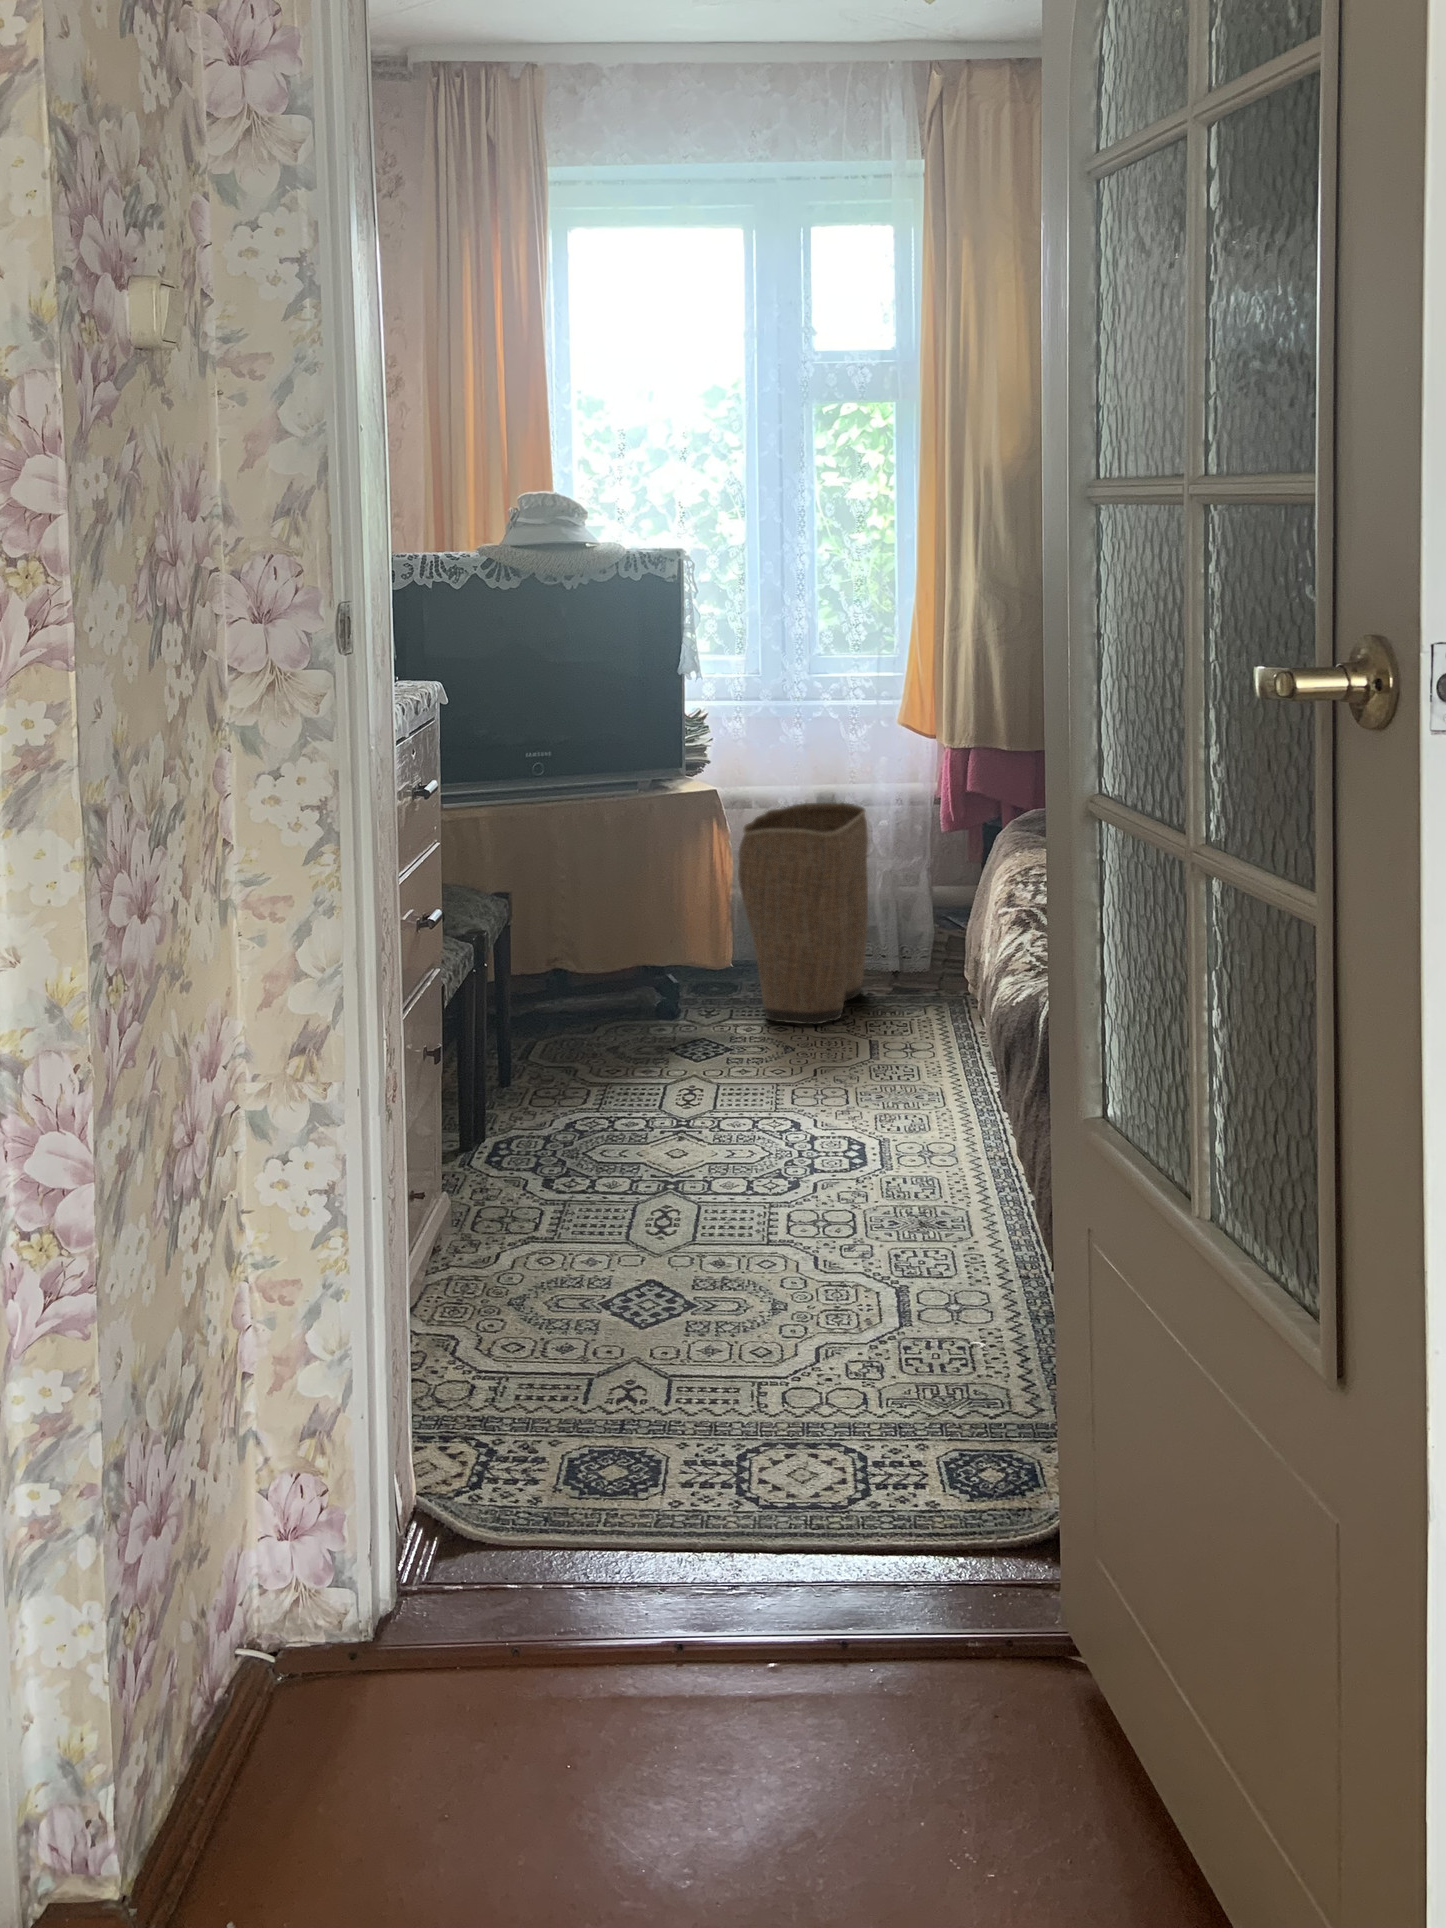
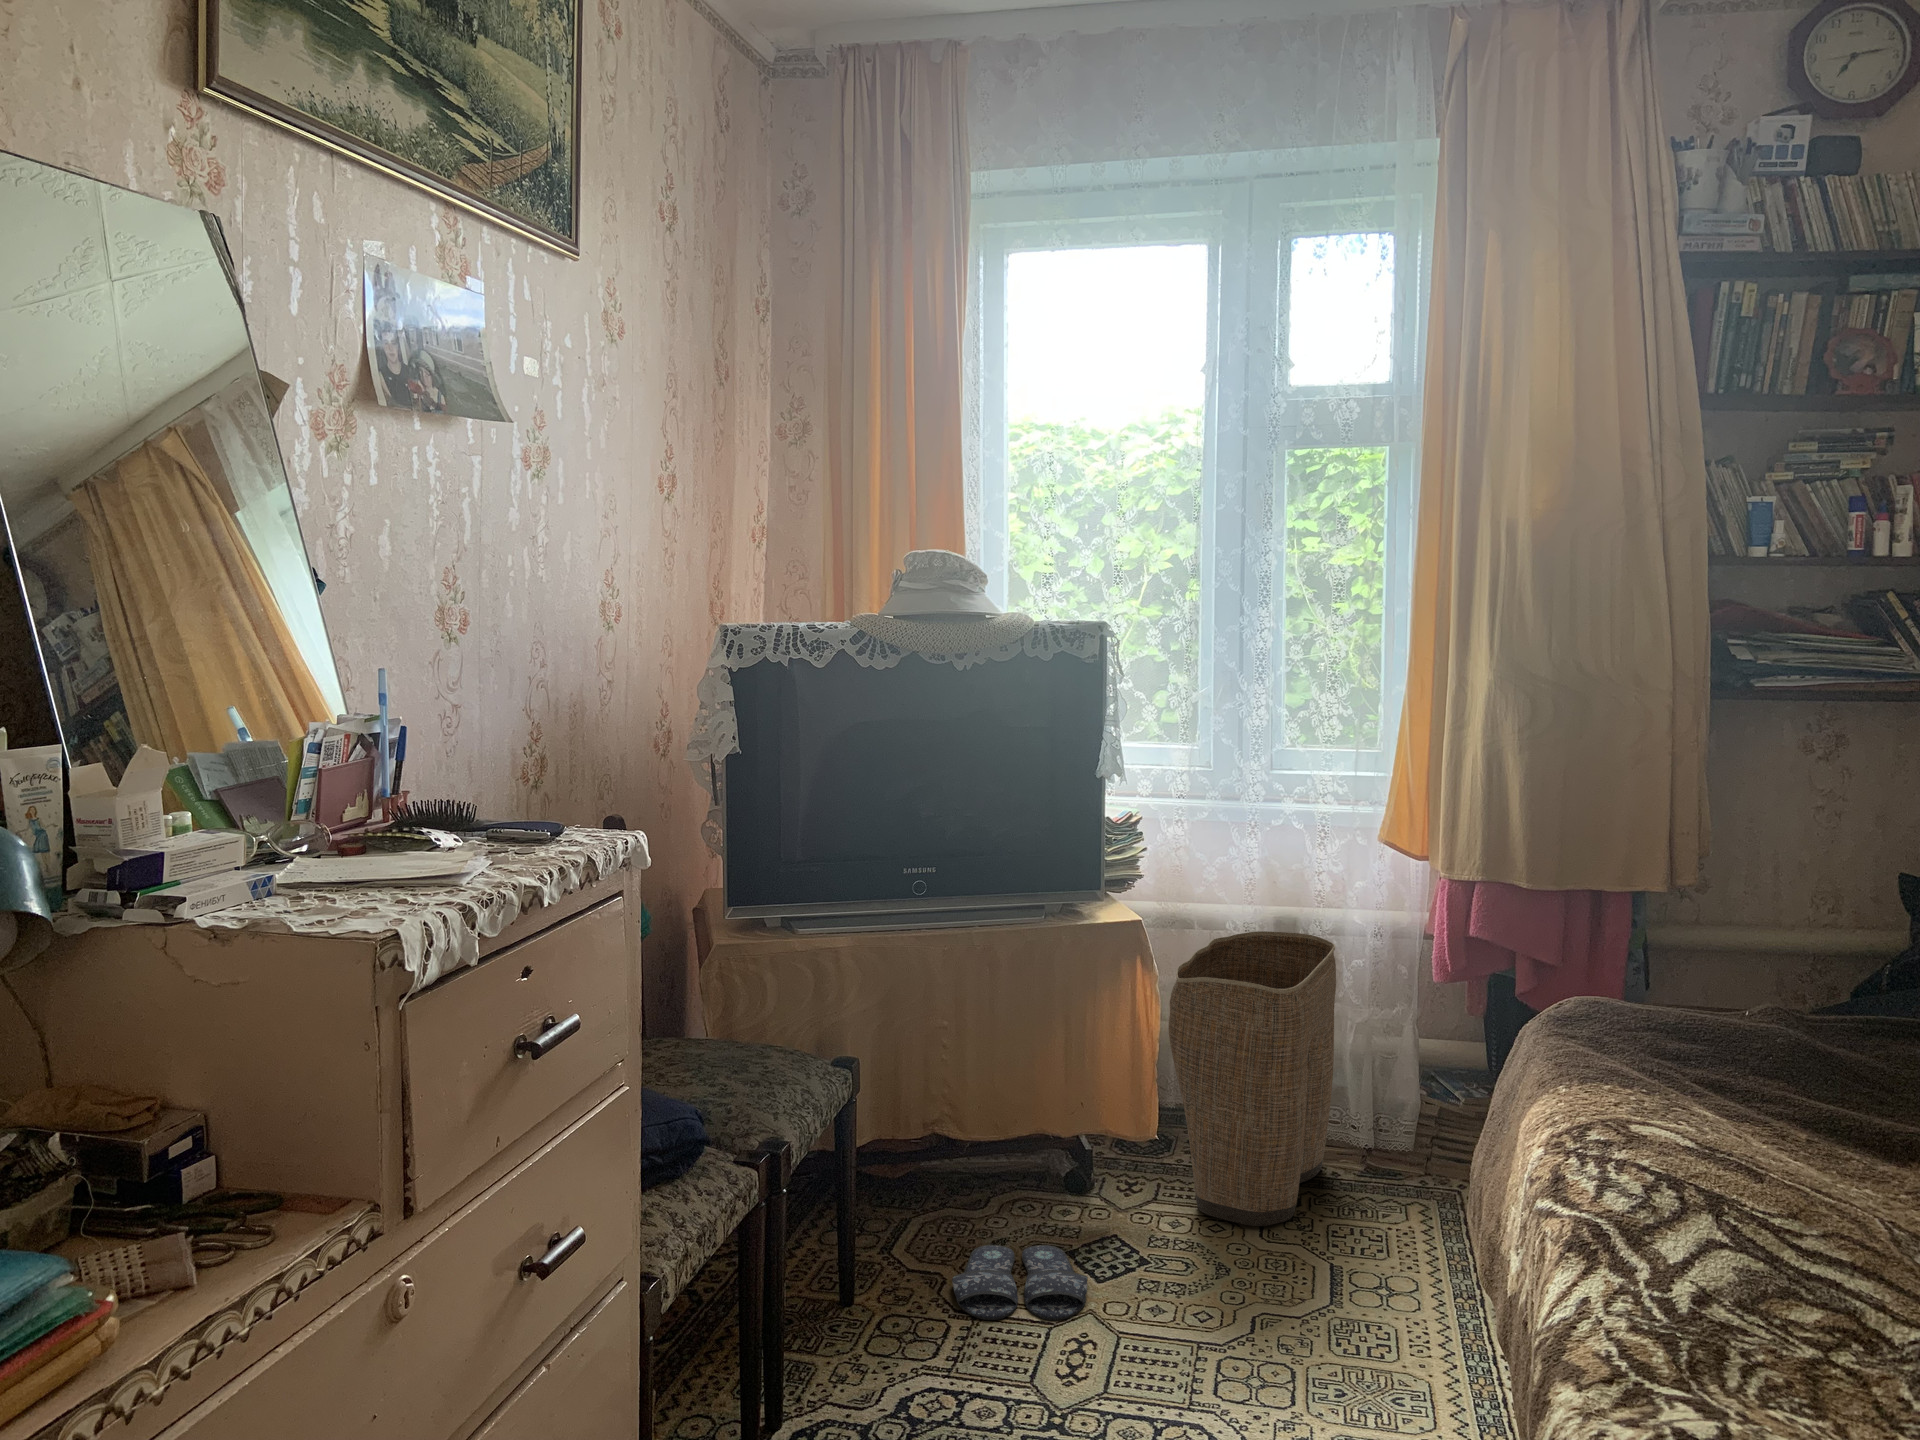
slippers: none [583,1045,689,1084] -> present [952,1245,1088,1321]

